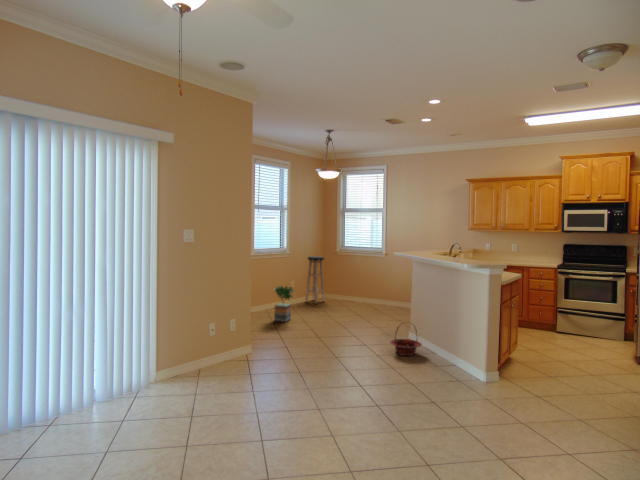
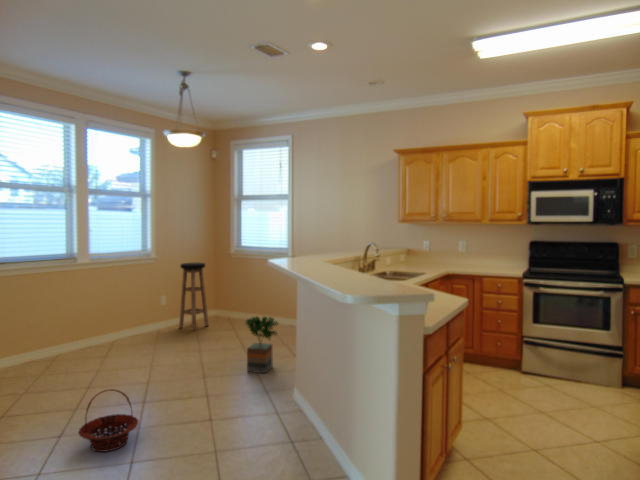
potted tree: present [274,286,294,322] -> present [245,316,278,373]
basket: present [390,326,421,356] -> present [78,389,139,452]

